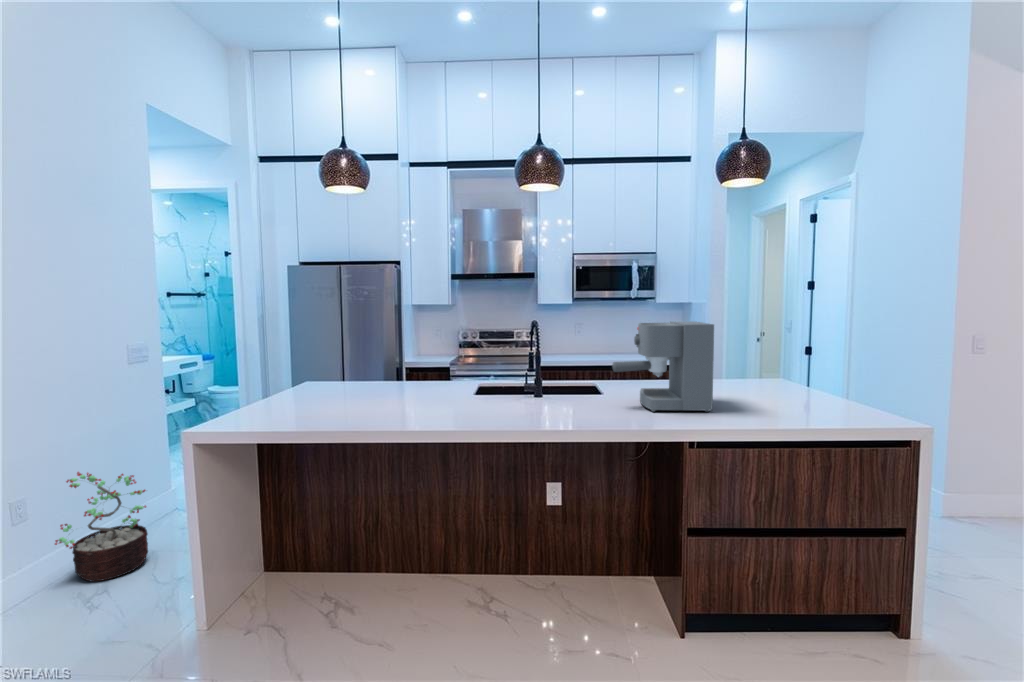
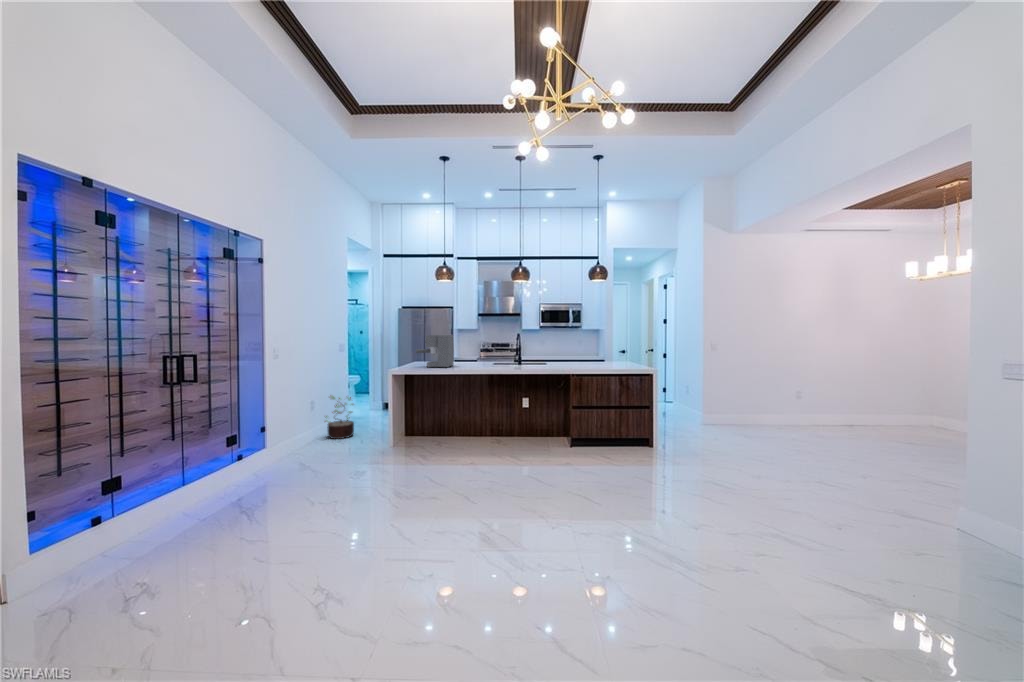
coffee maker: present [612,321,714,412] -> present [416,335,453,367]

